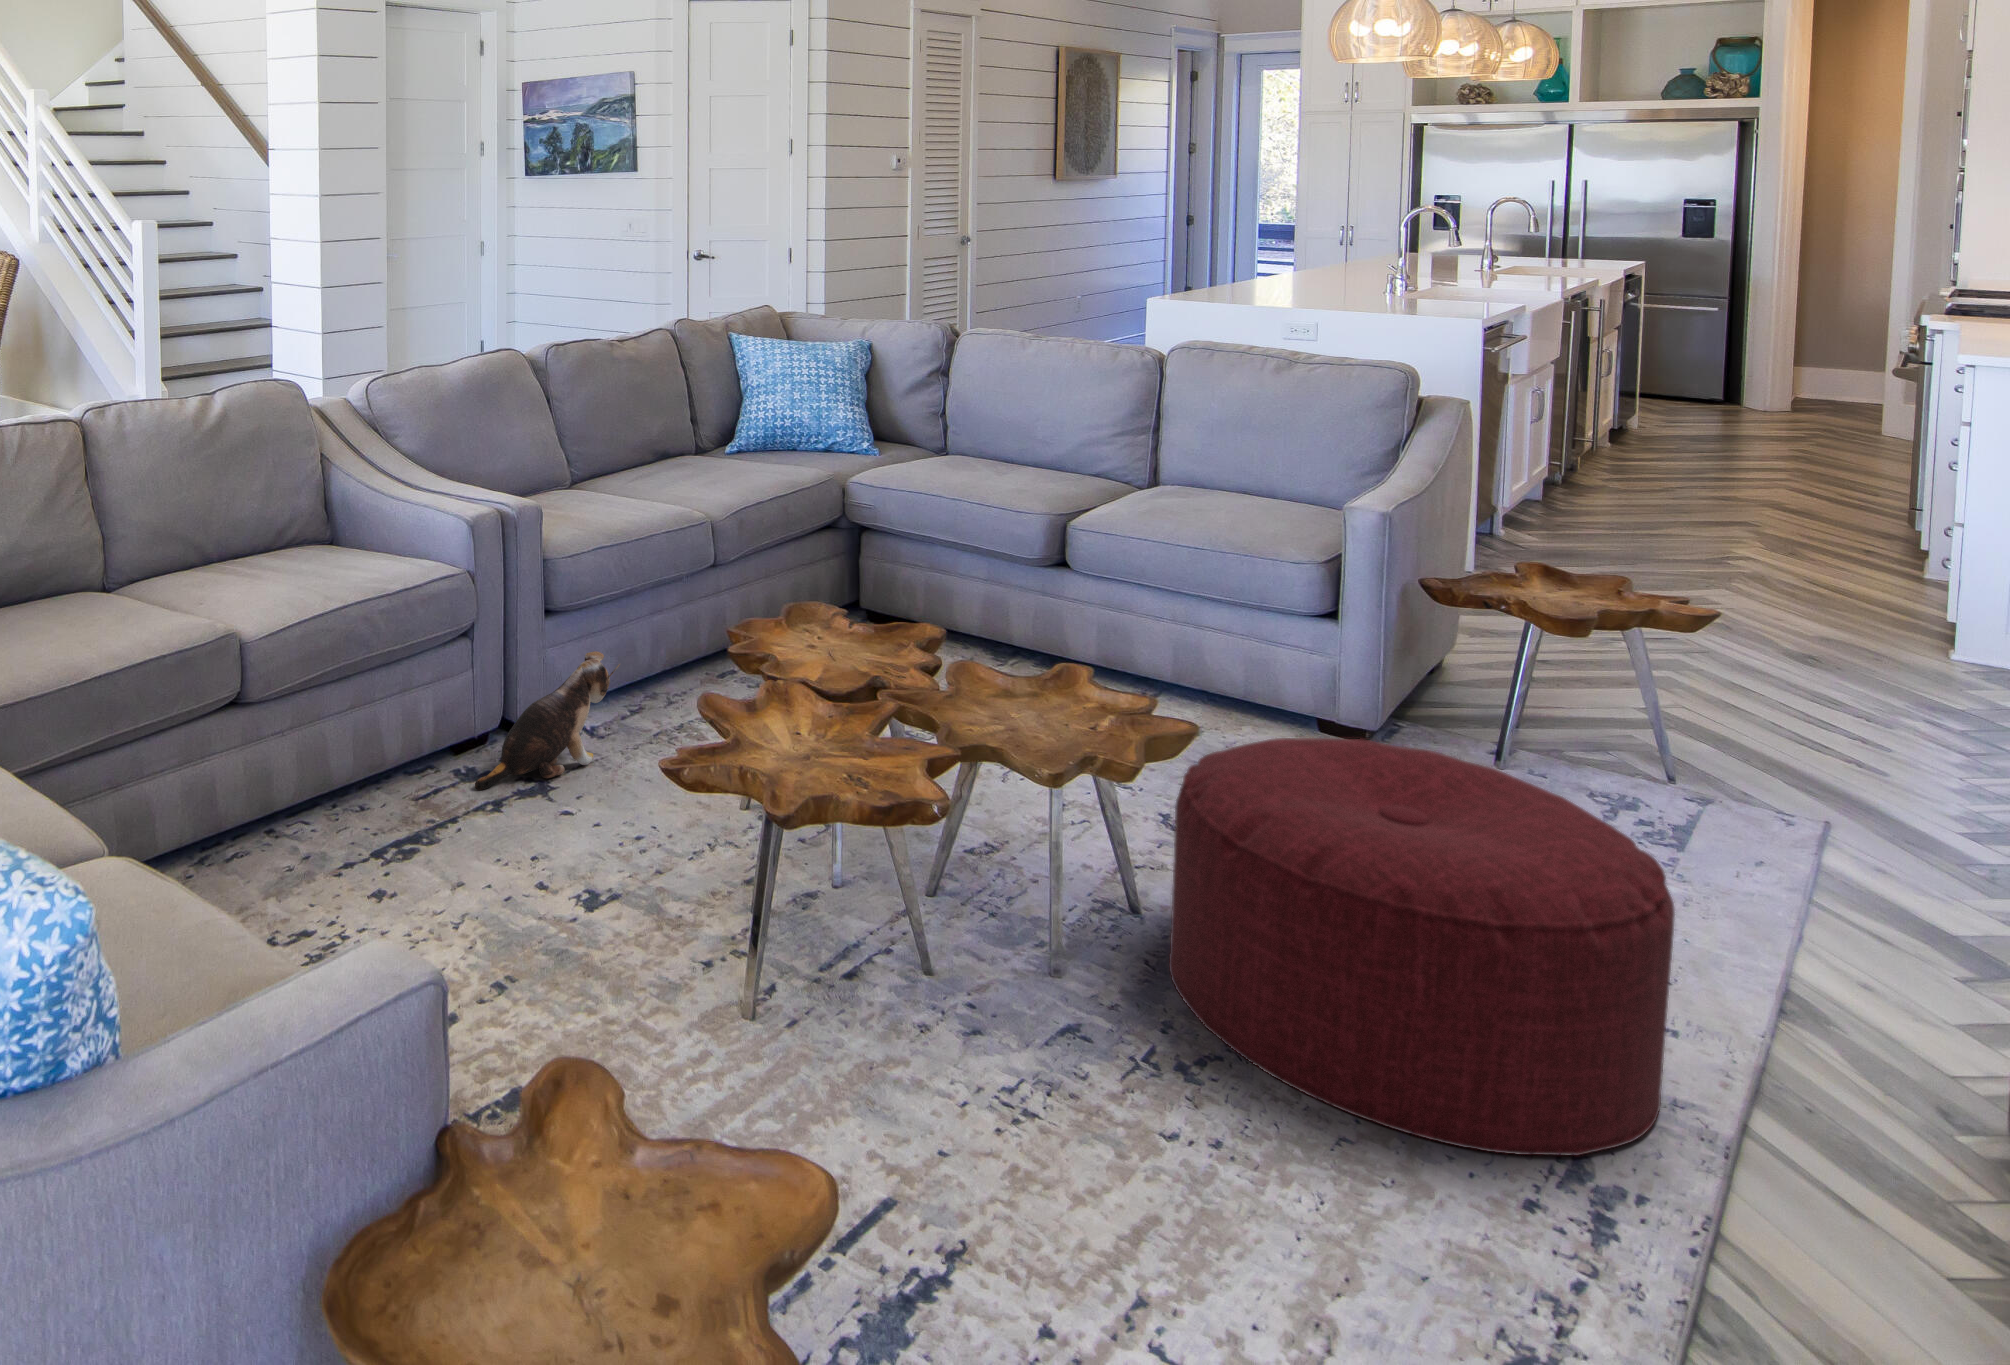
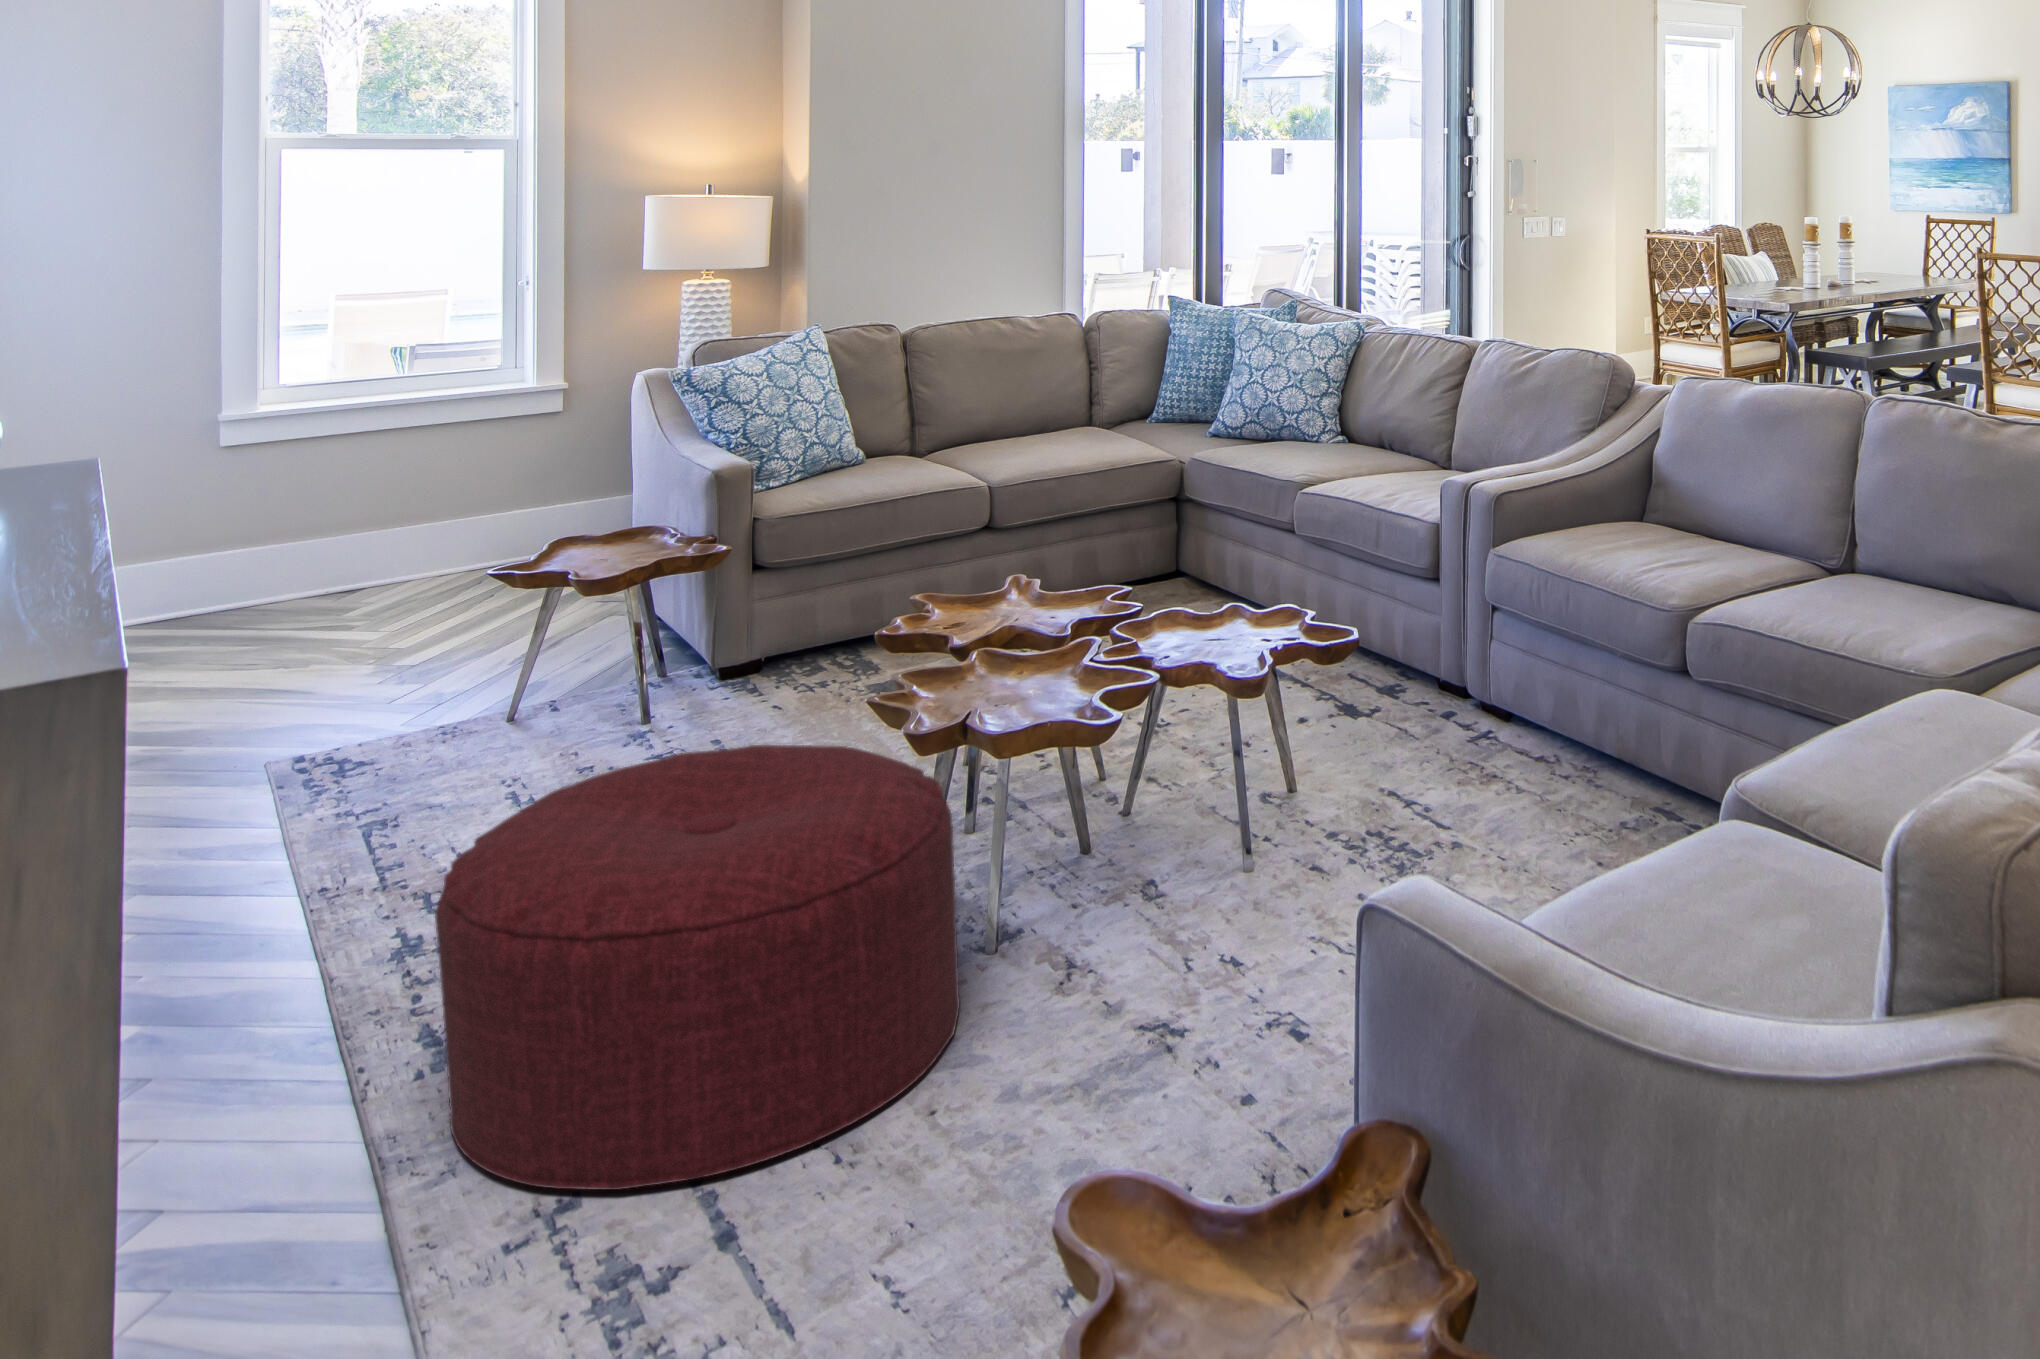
plush toy: present [475,651,620,790] -> none [1368,633,1475,733]

